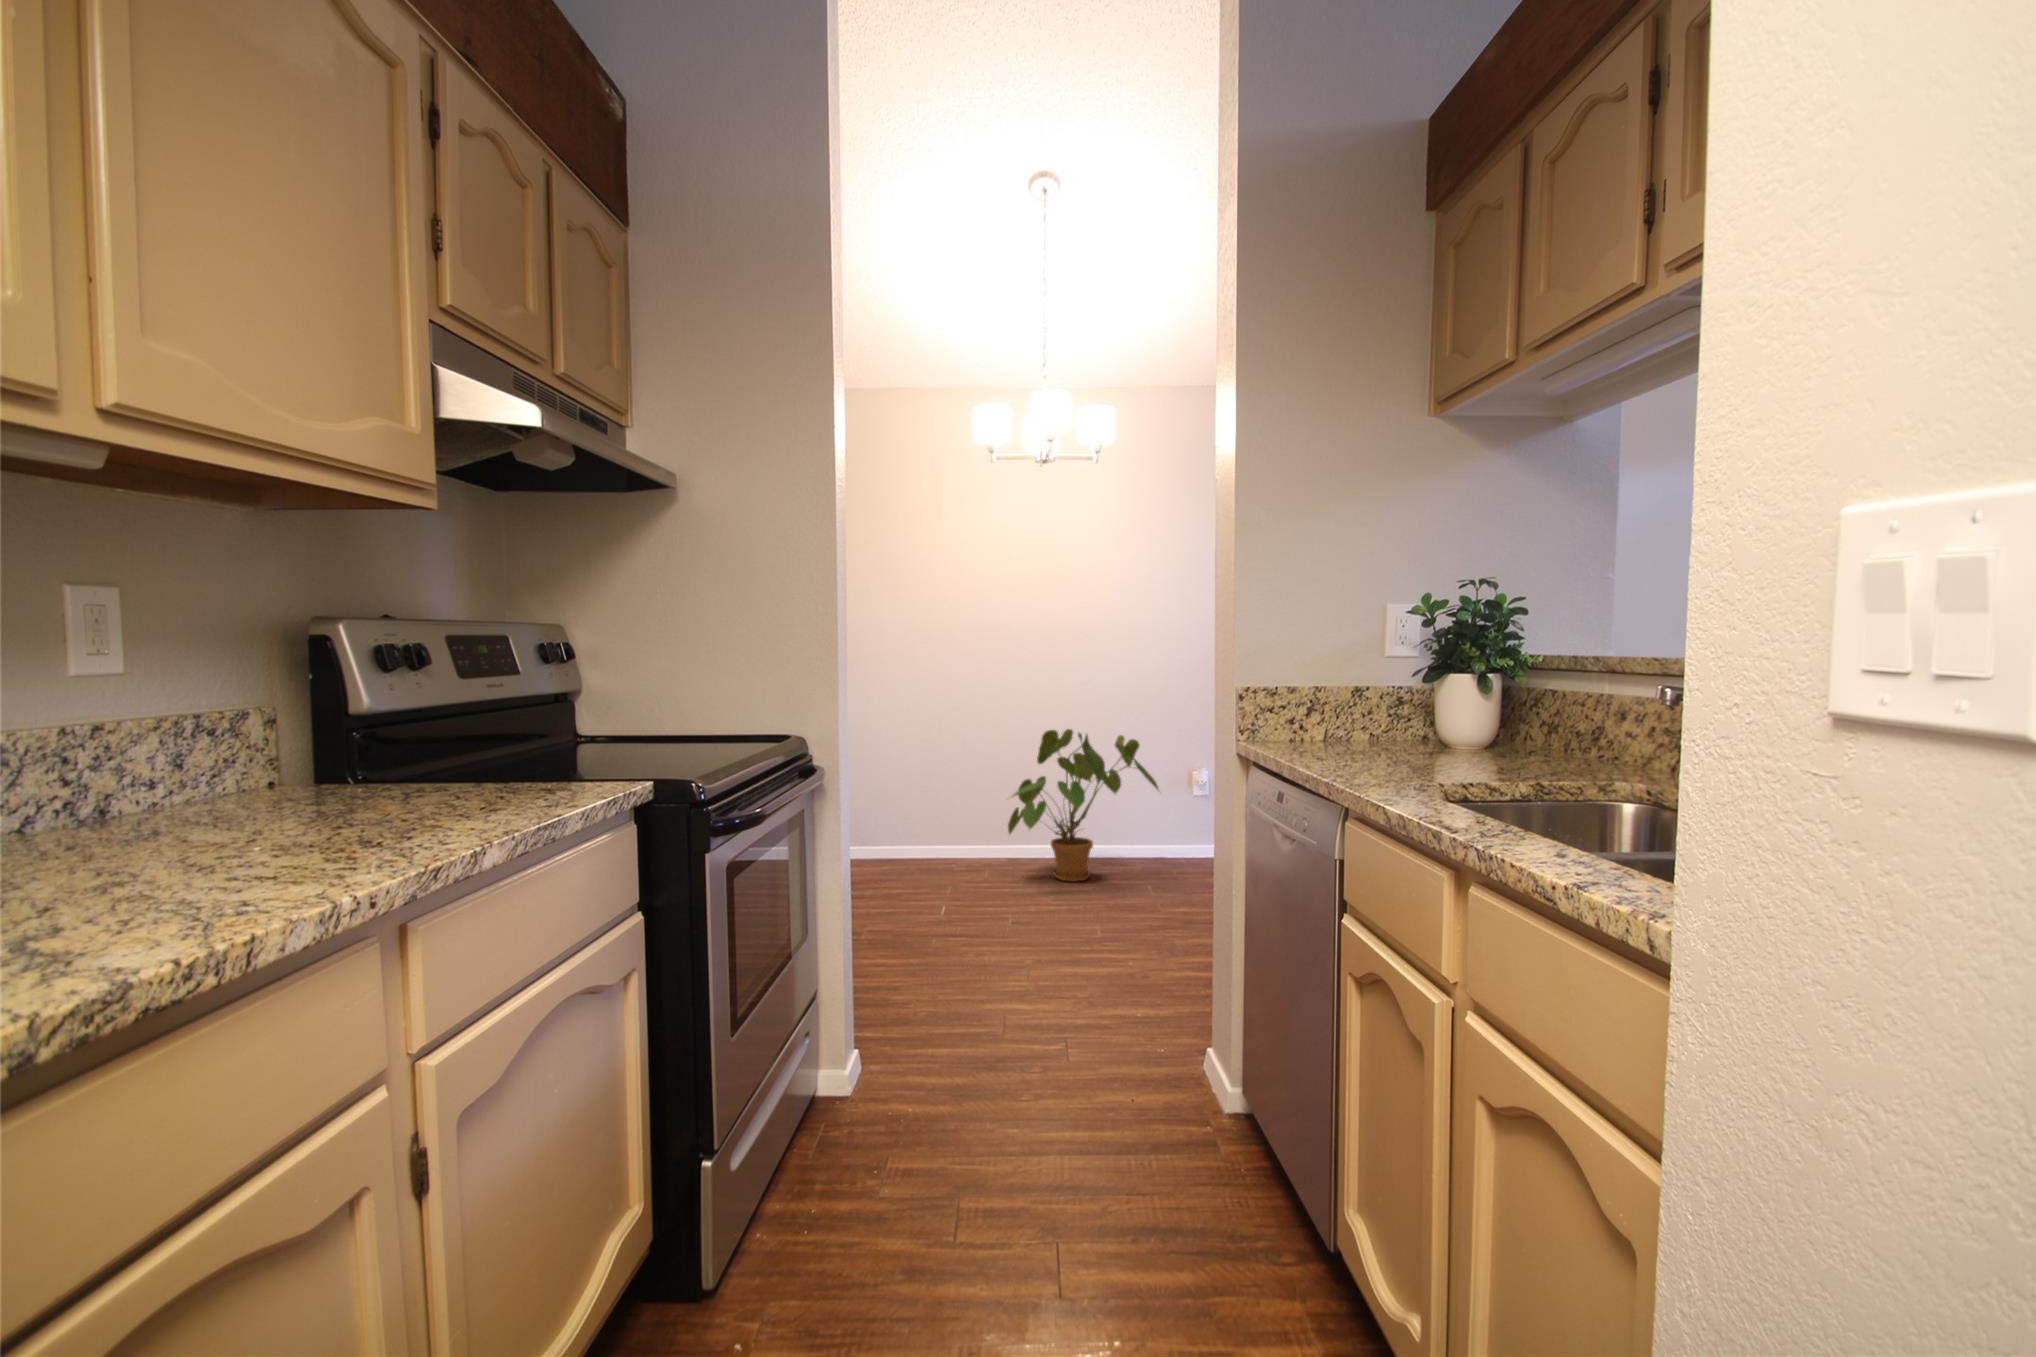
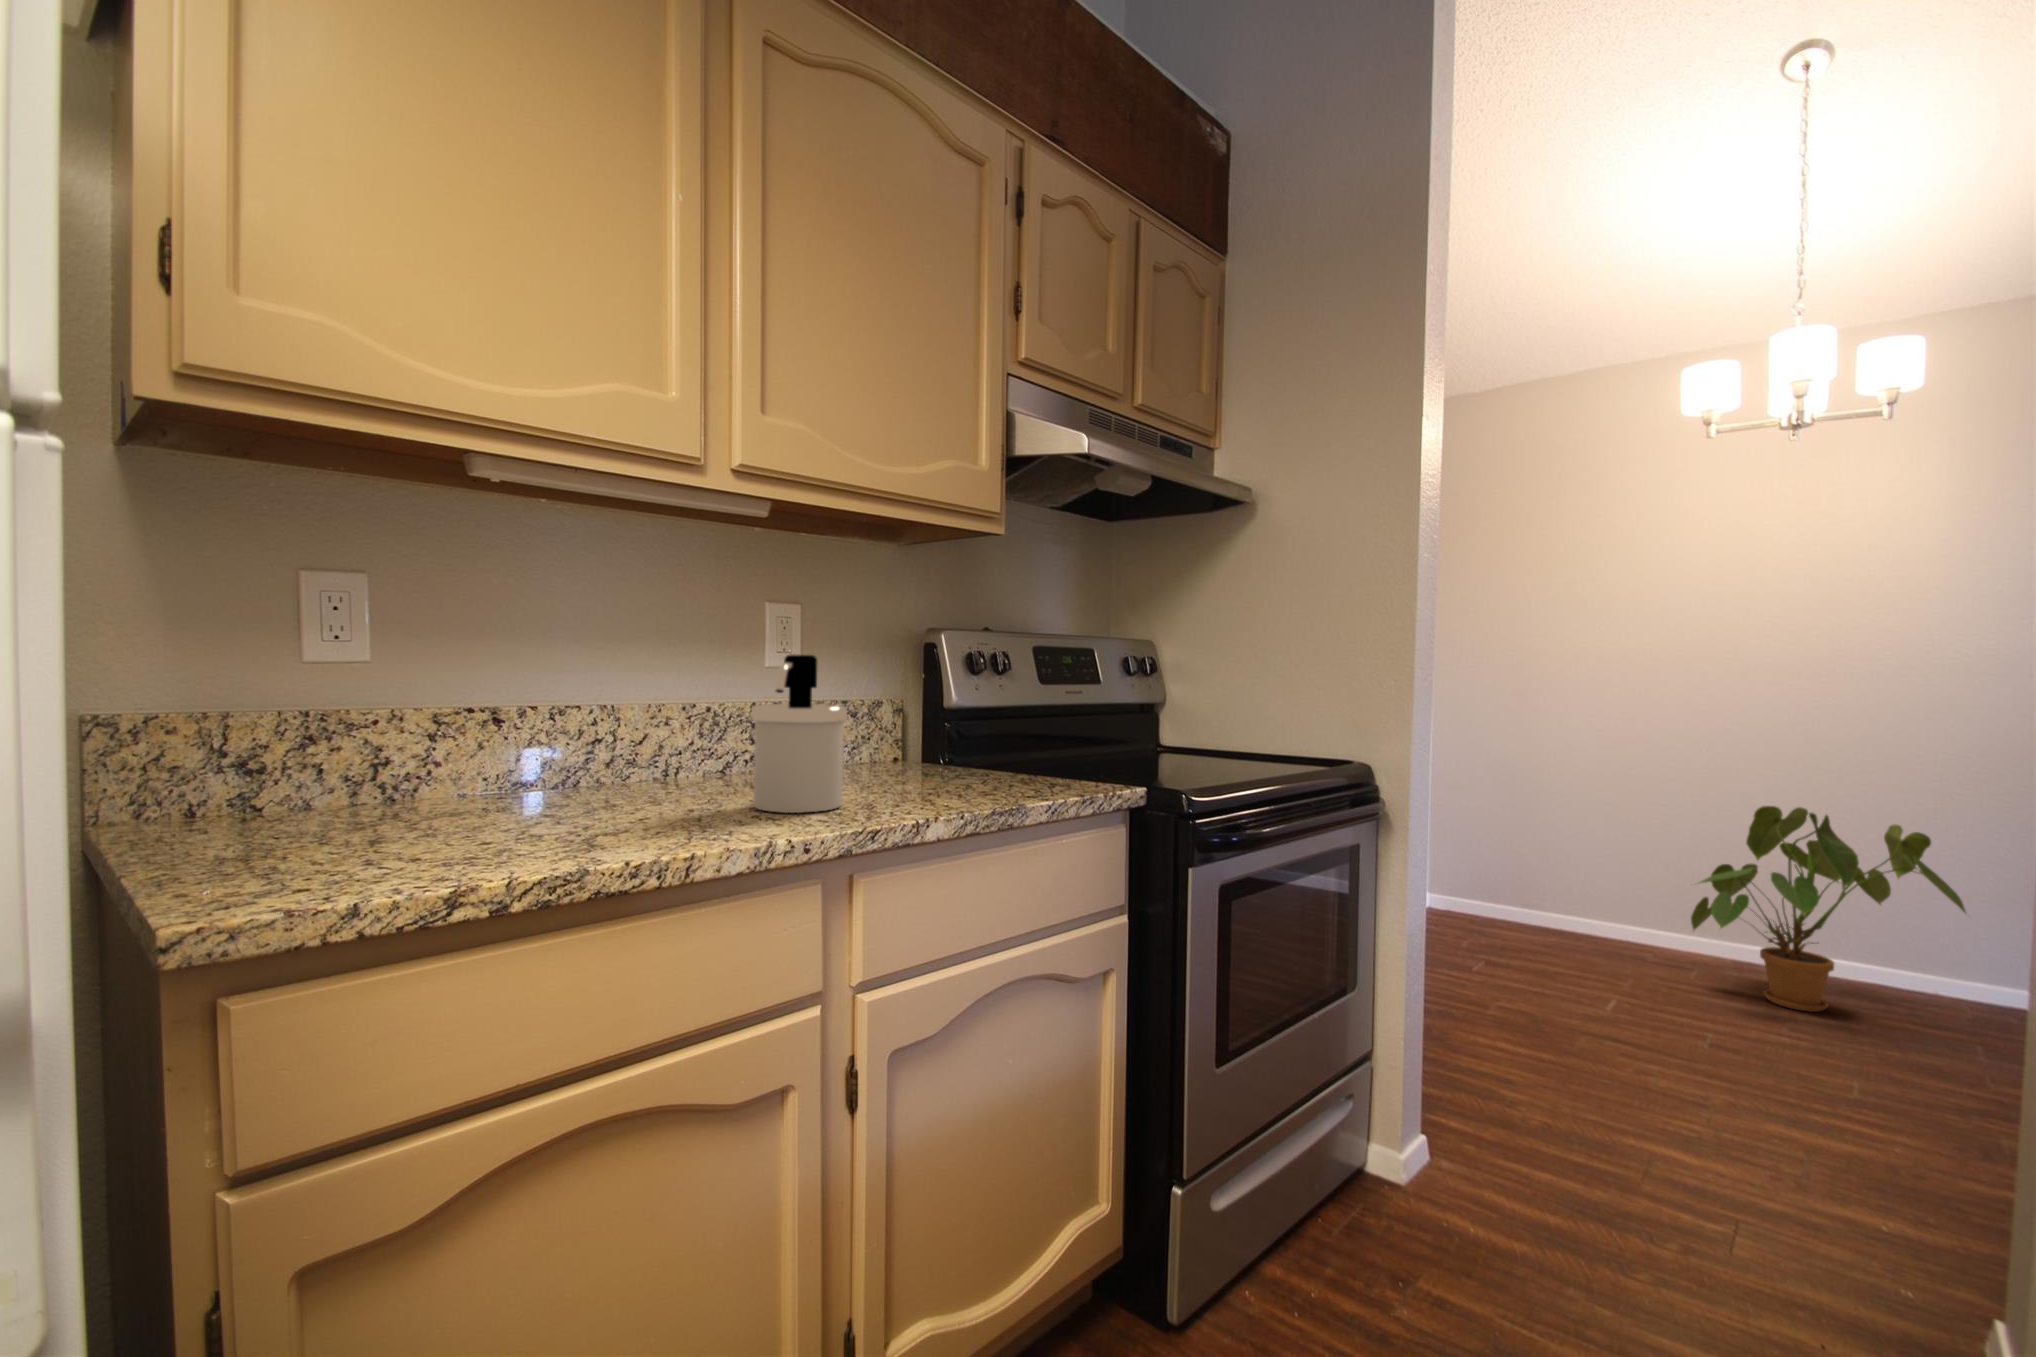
soap dispenser: none [184,666,335,872] -> present [752,654,847,813]

